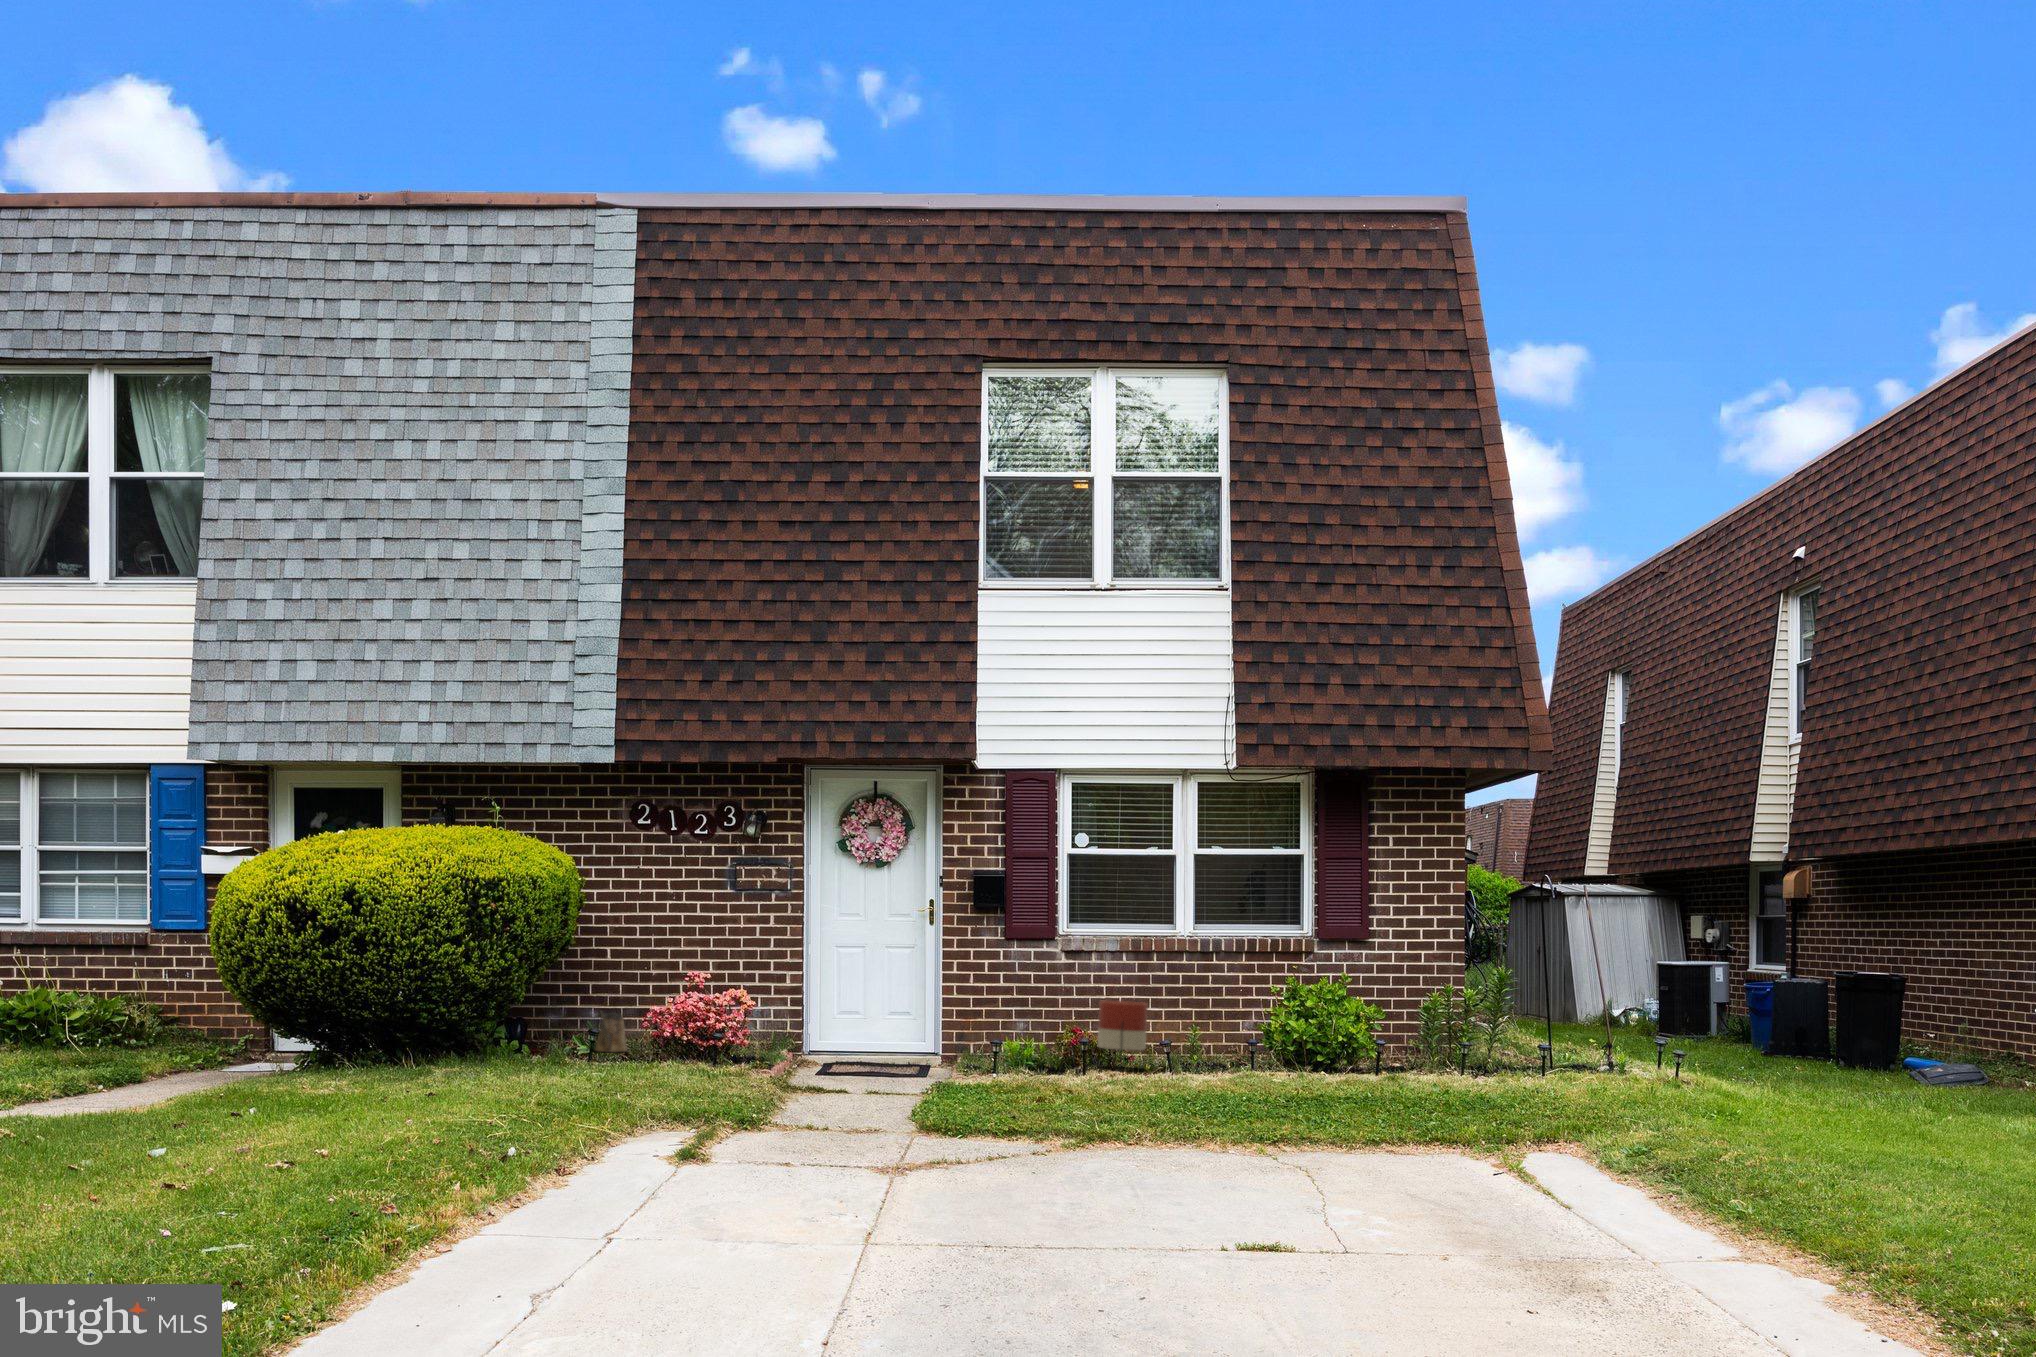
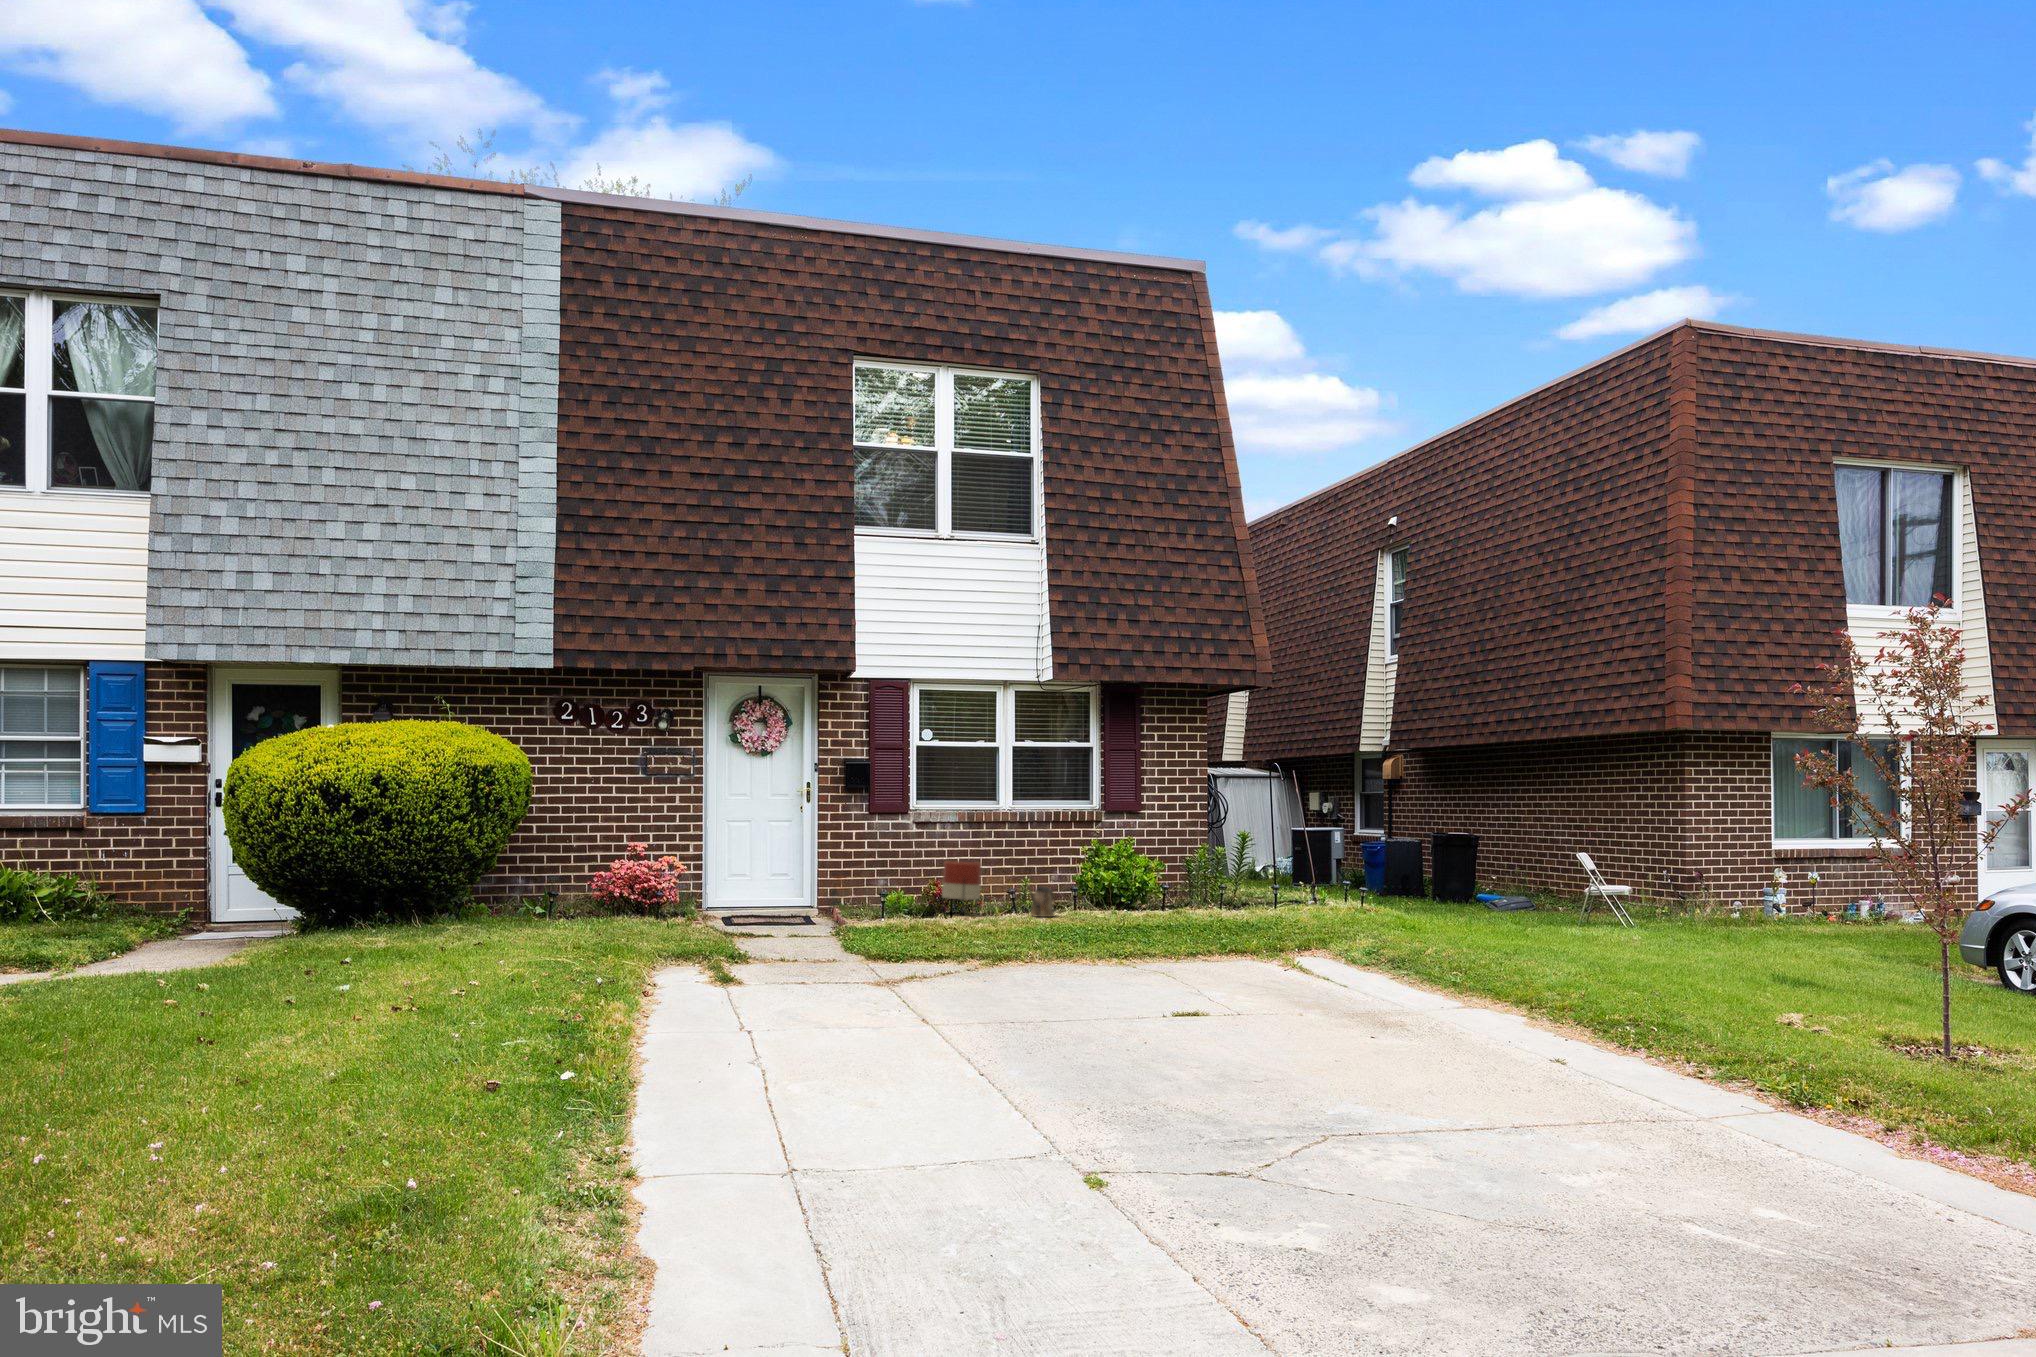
watering can: present [595,1011,627,1052] -> present [1028,886,1054,917]

